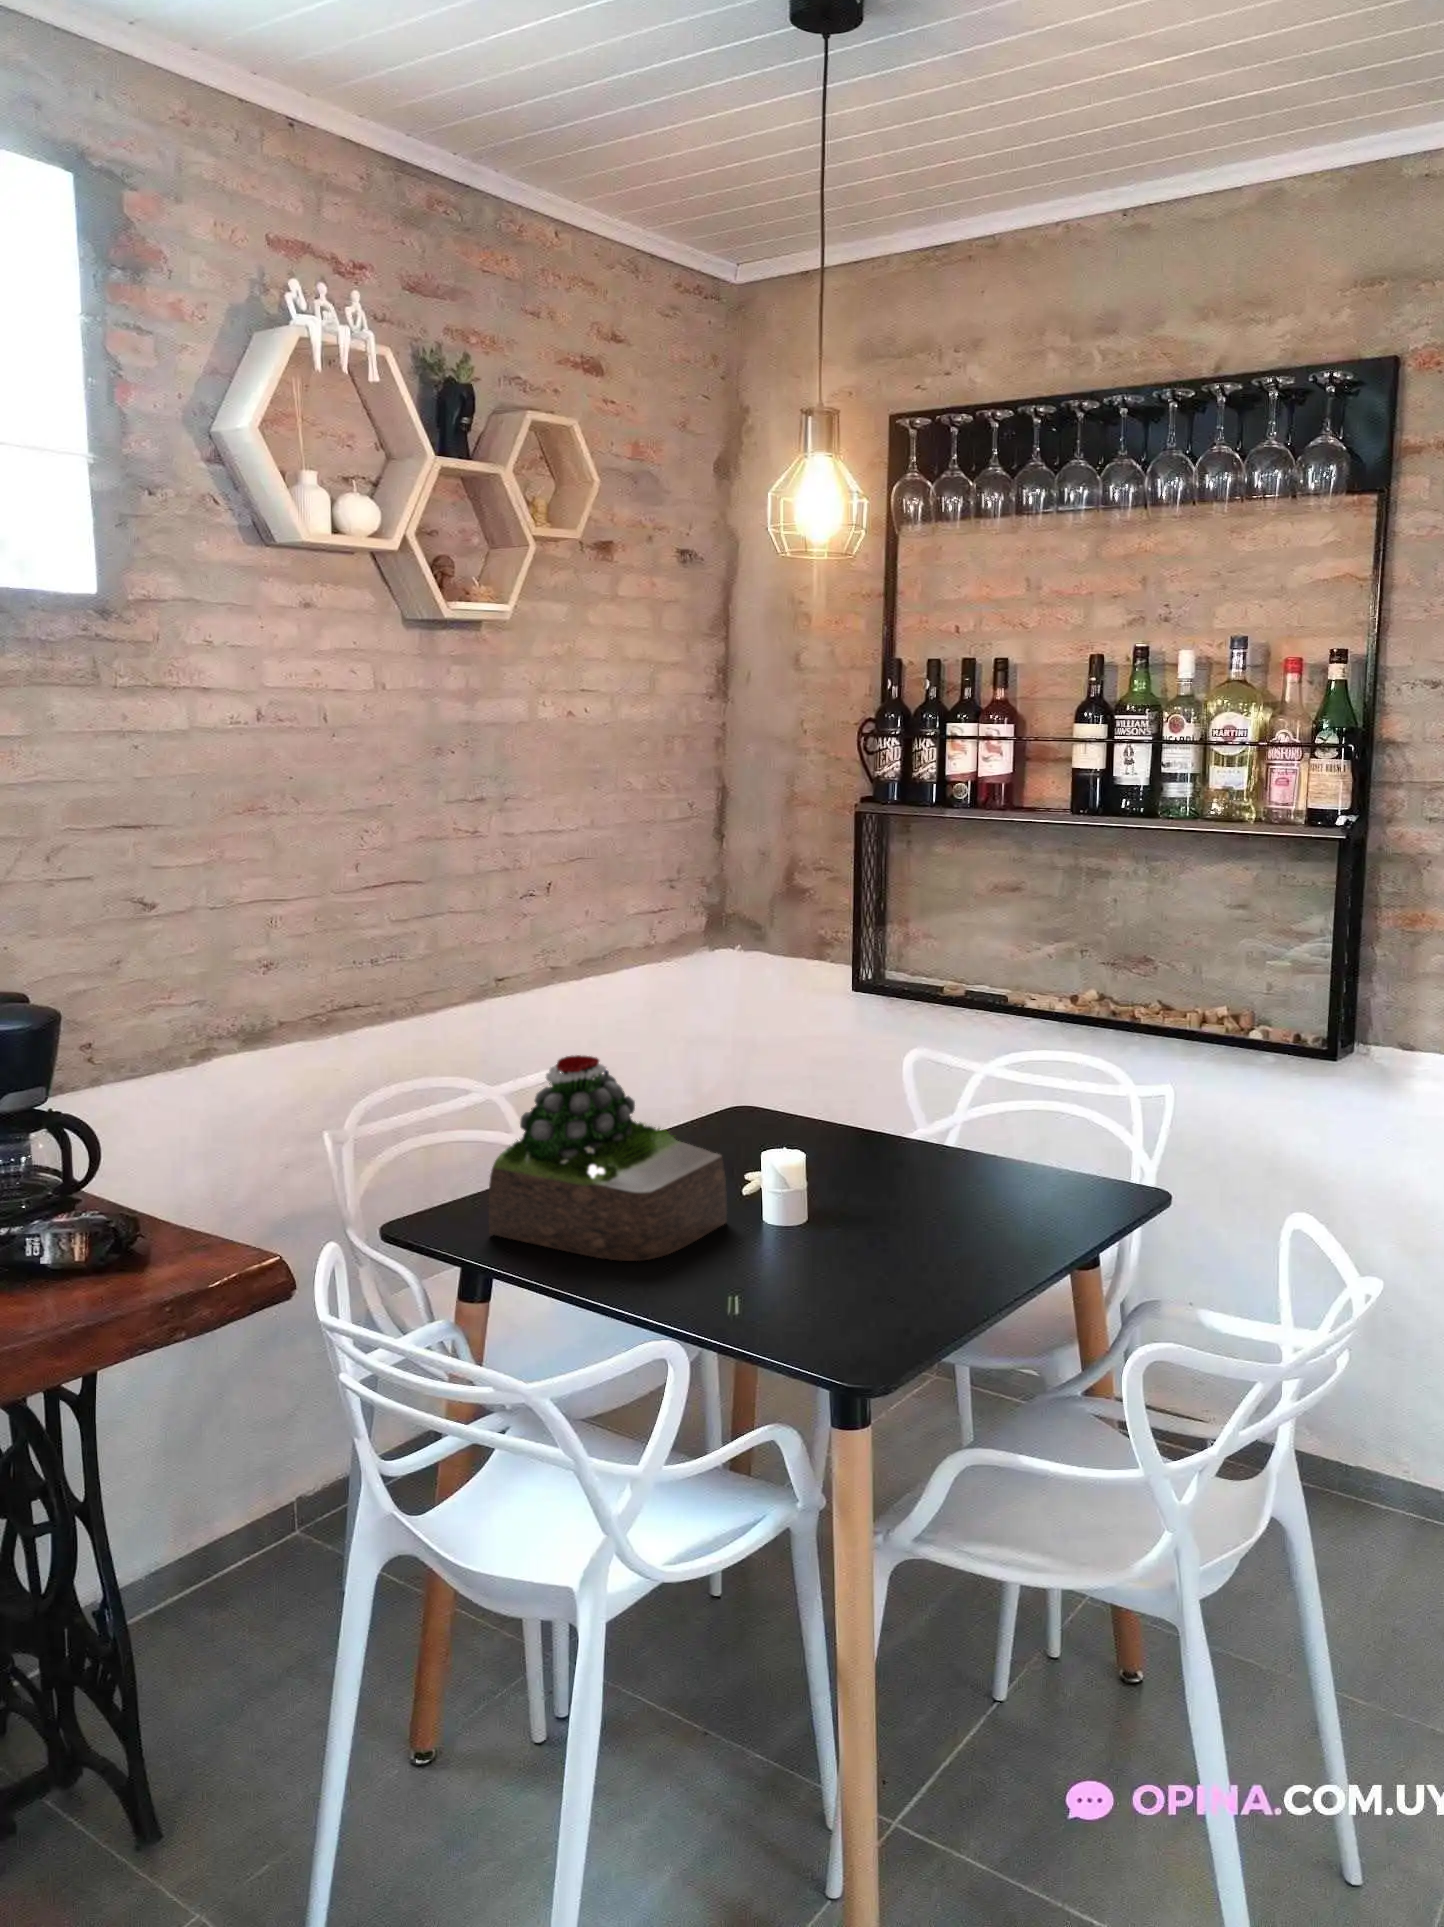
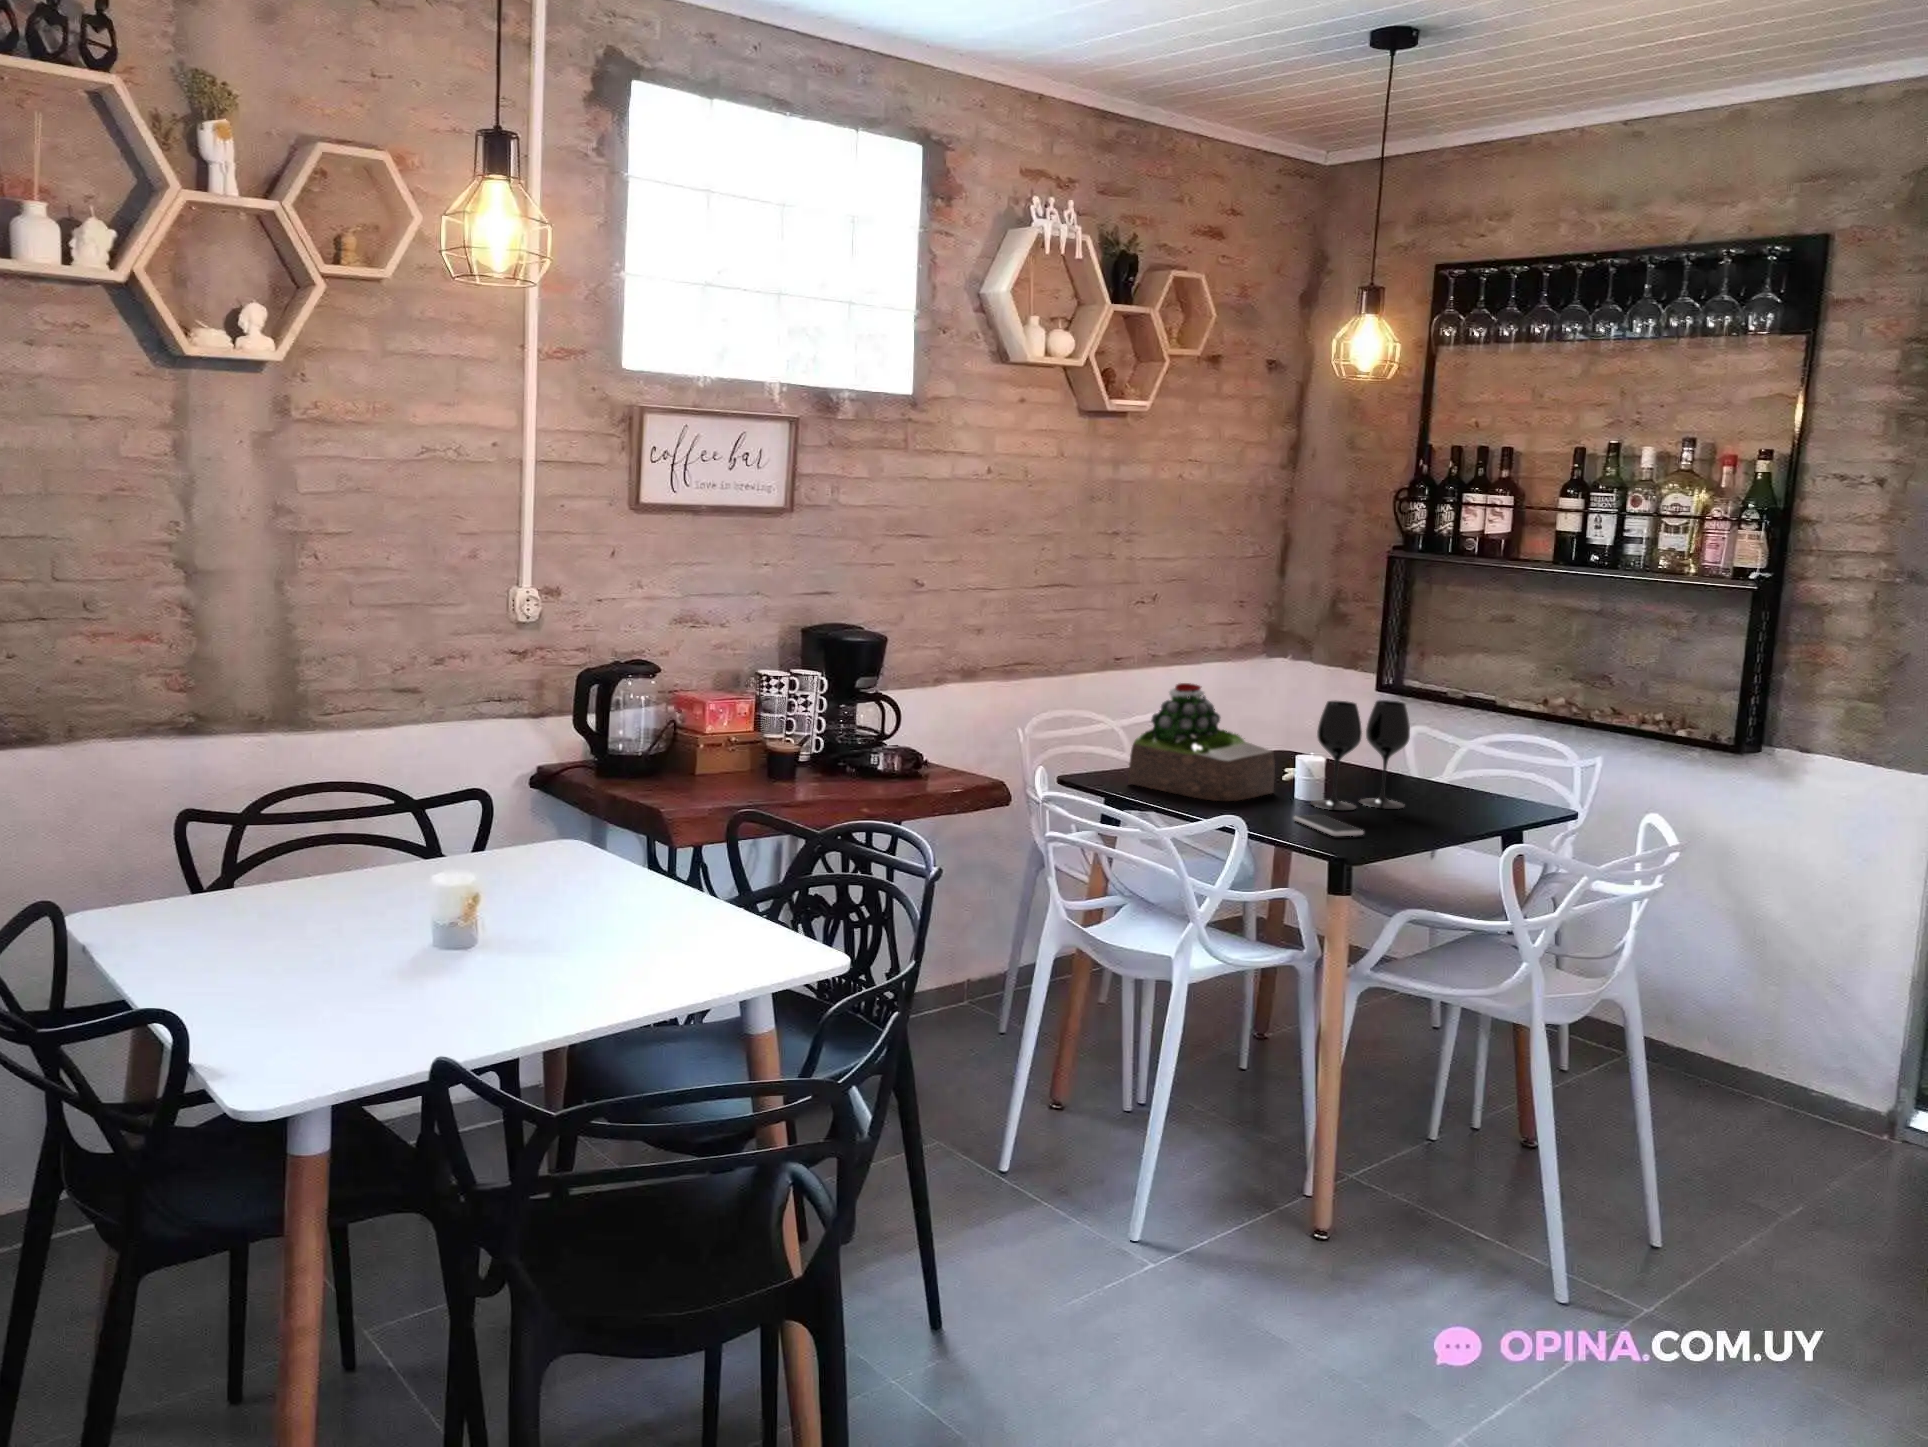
wine glass: none [786,1061,931,1257] -> present [1311,700,1410,811]
smartphone: none [762,1281,882,1340] -> present [1294,815,1364,837]

